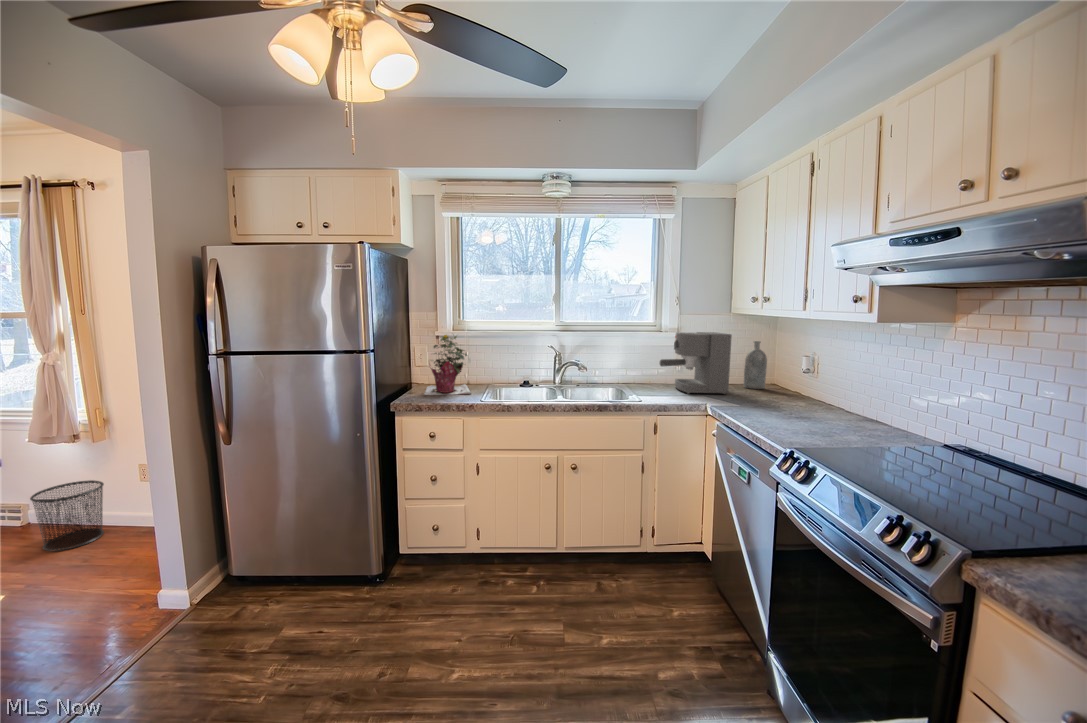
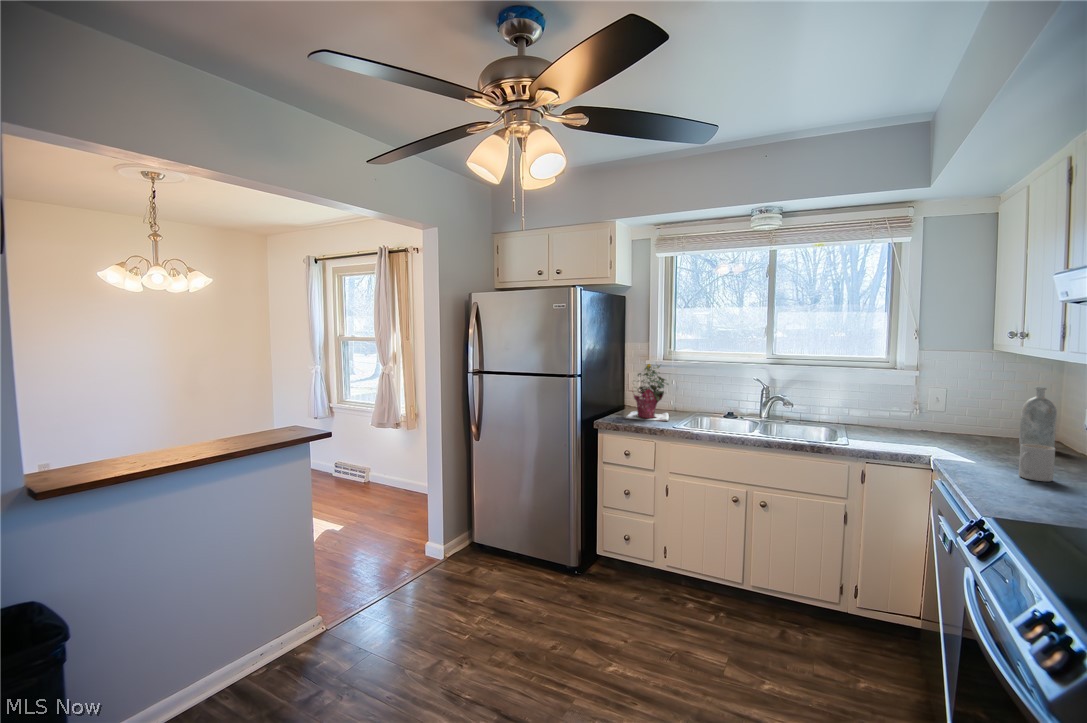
coffee maker: present [660,332,732,394] -> none [883,372,983,449]
mug: none [781,389,807,419] -> present [1019,444,1055,481]
waste bin: present [30,480,104,551] -> none [364,460,402,506]

